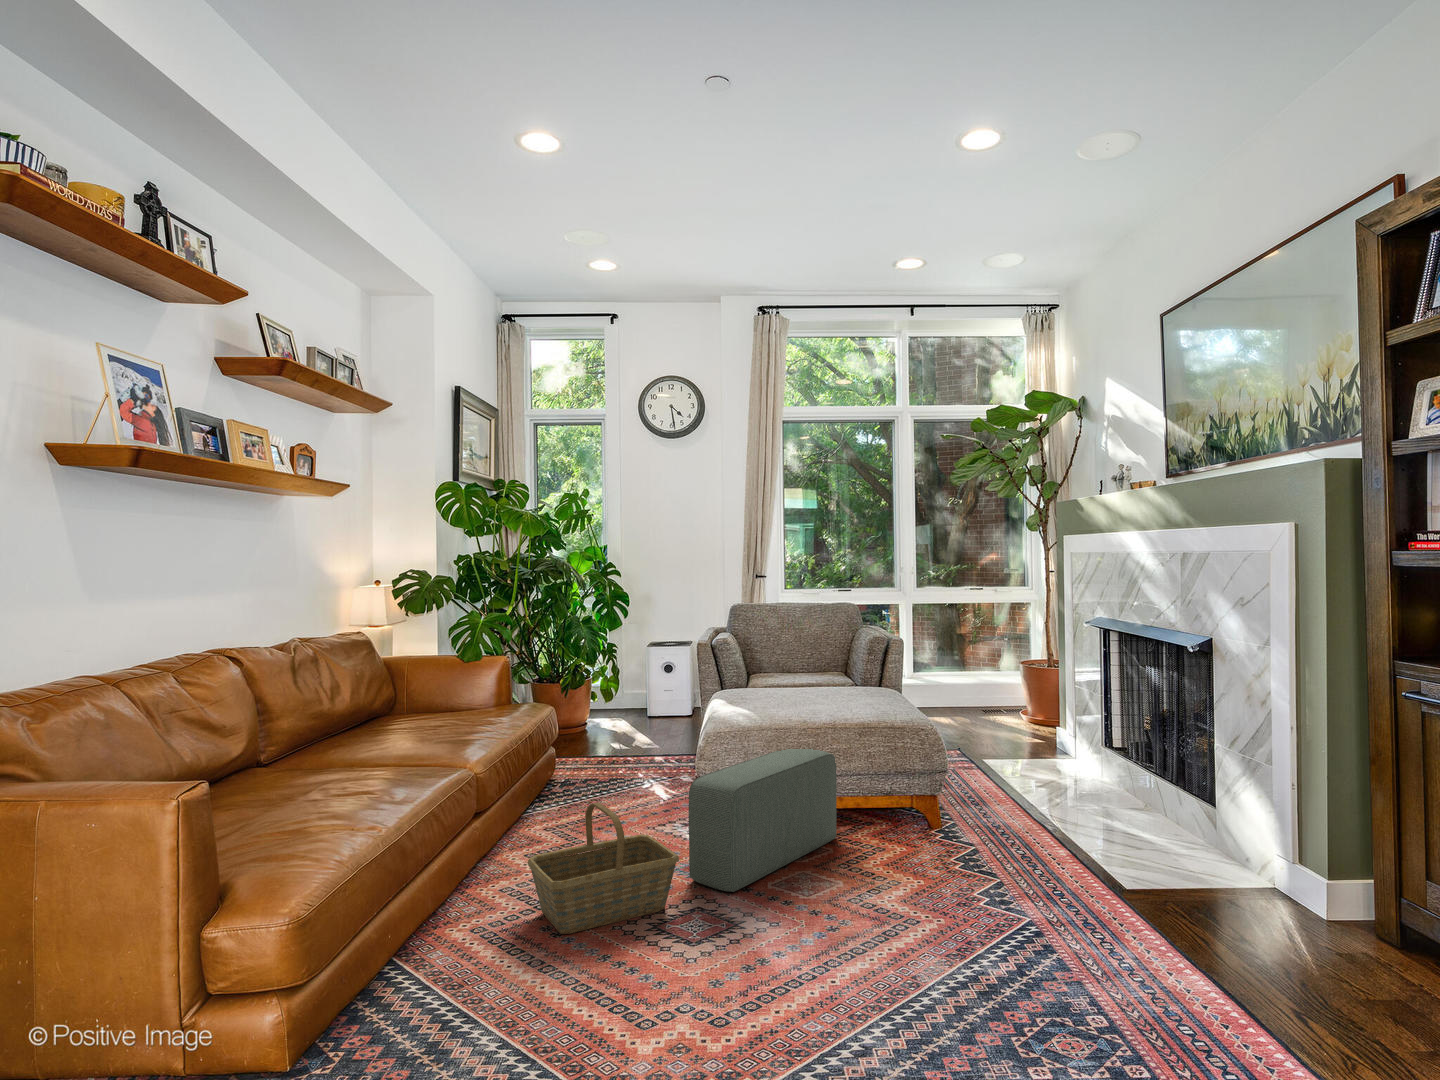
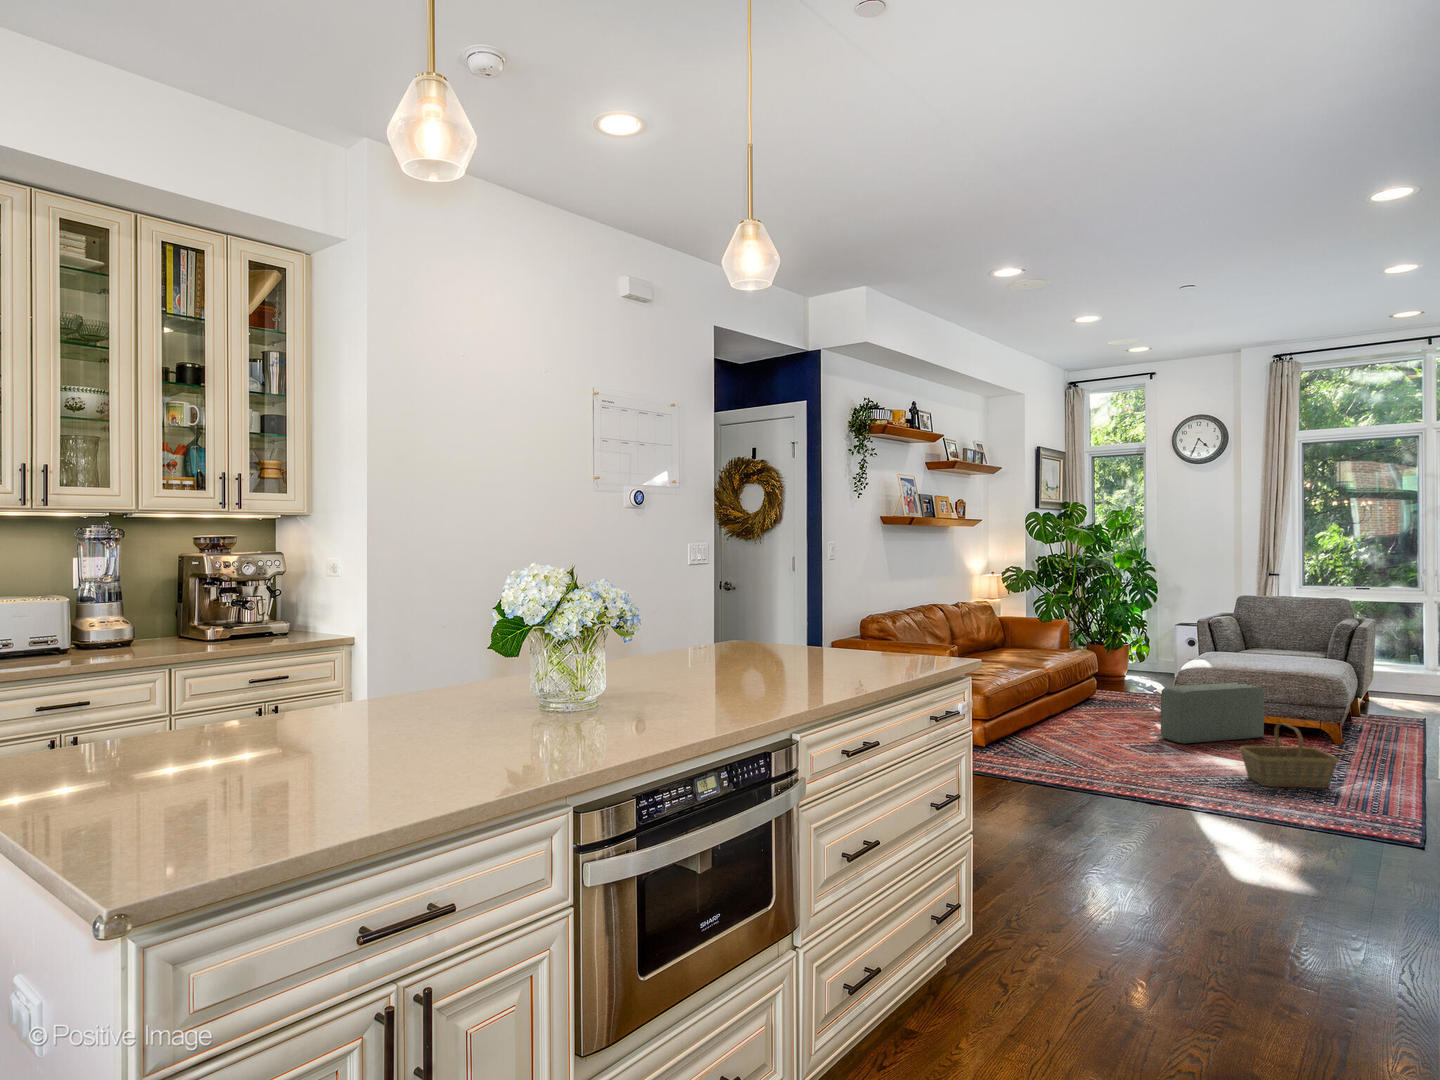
basket: present [528,803,679,934] -> present [1239,723,1339,788]

